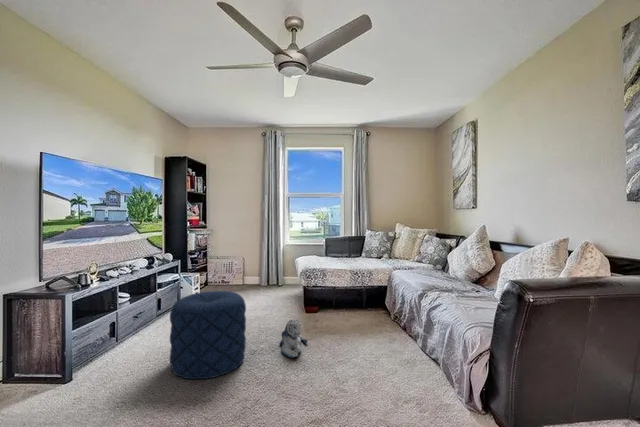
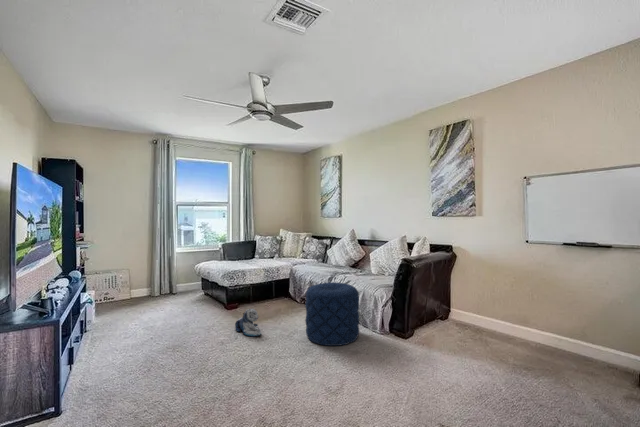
pouf: present [170,291,246,379] -> present [305,282,359,346]

